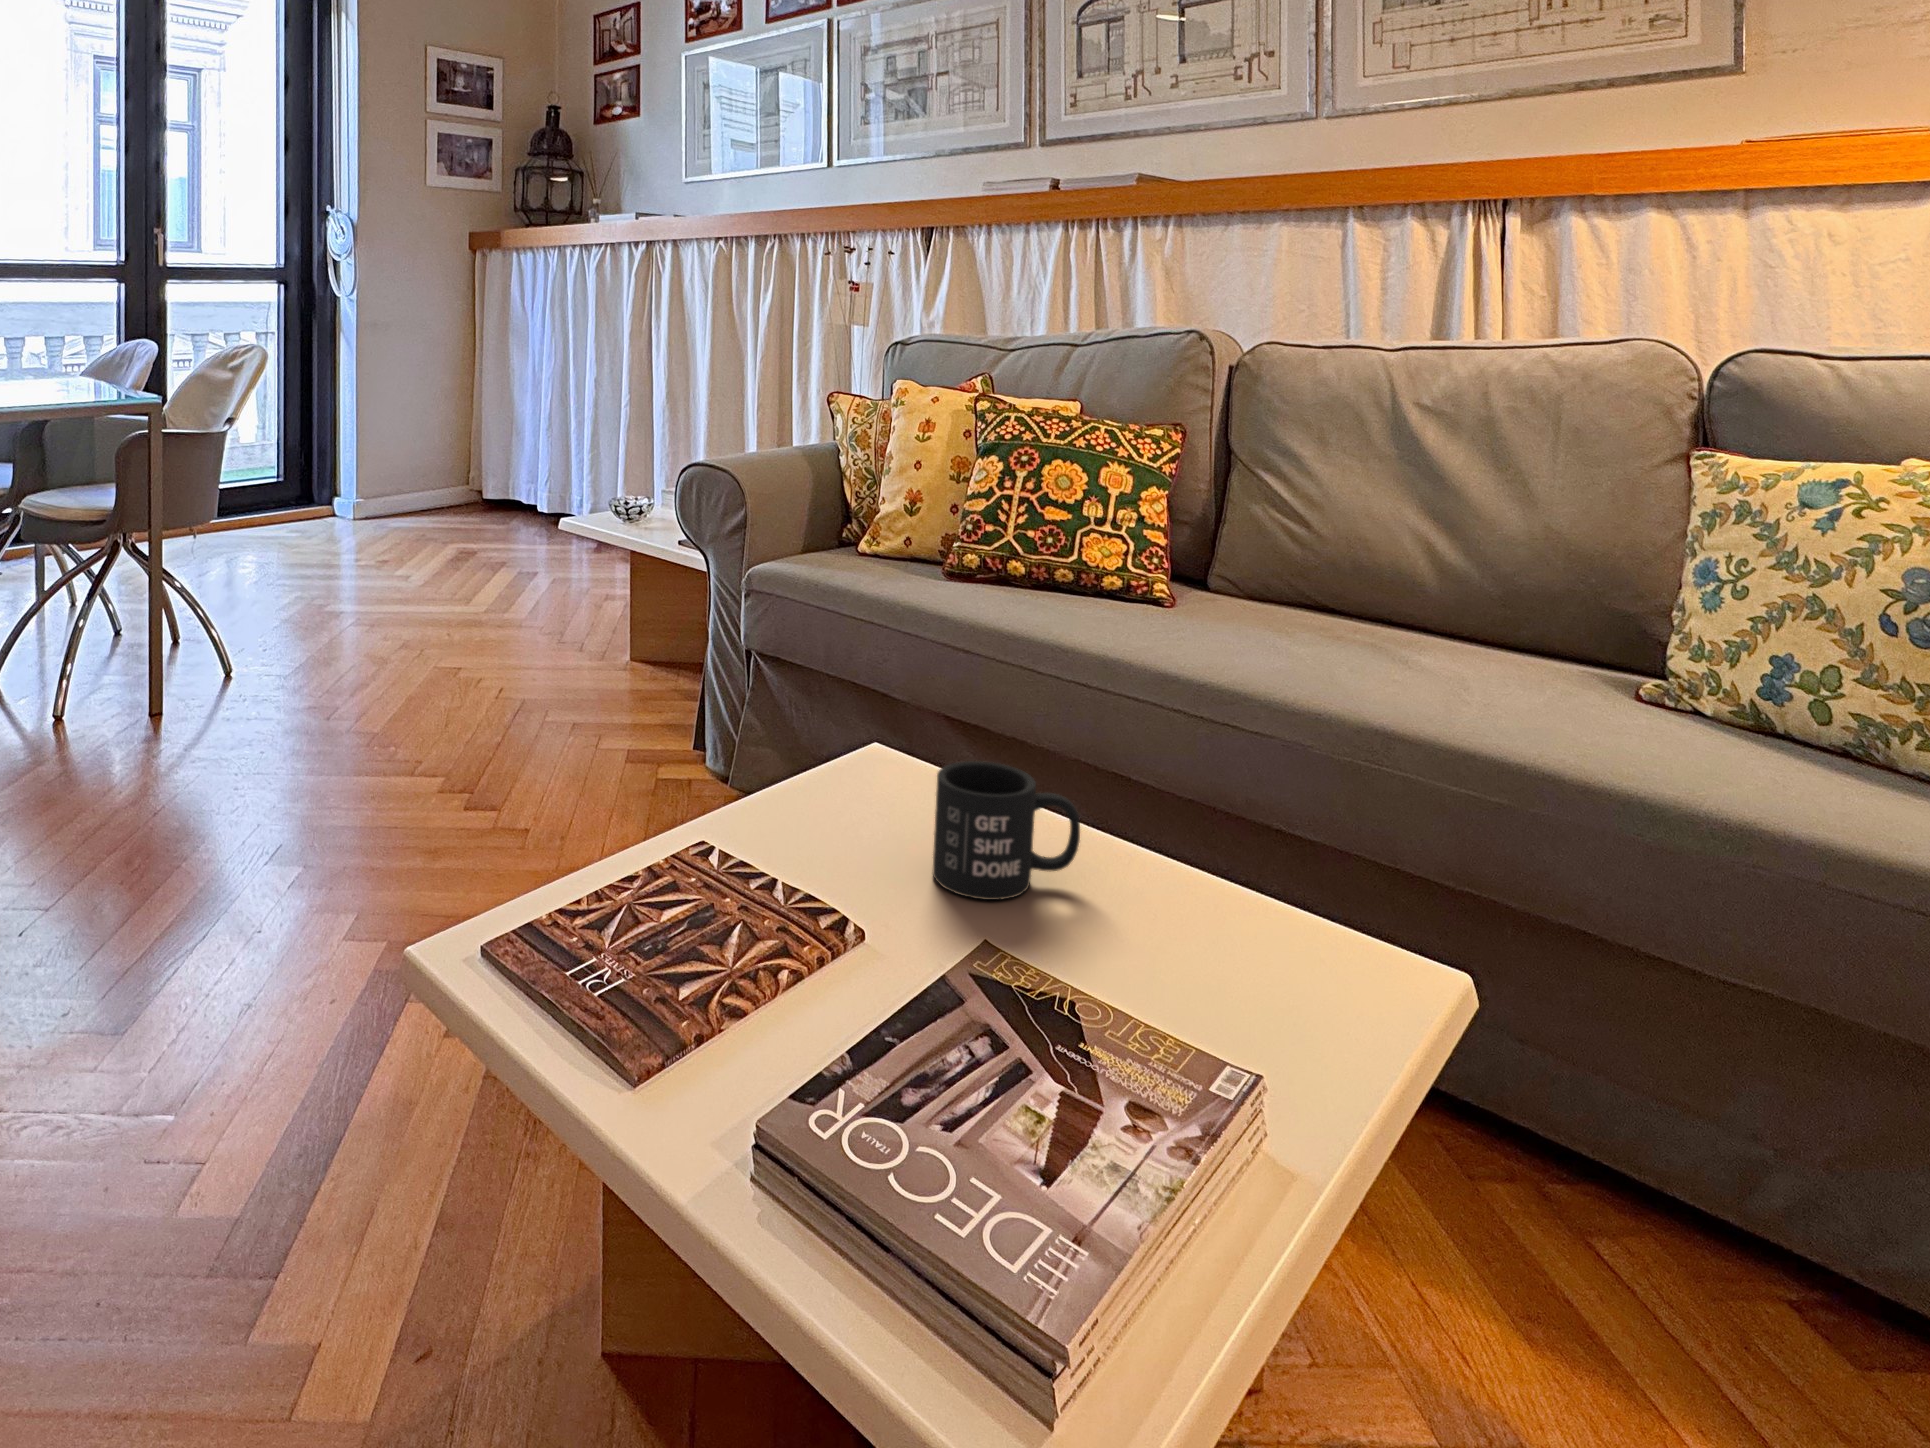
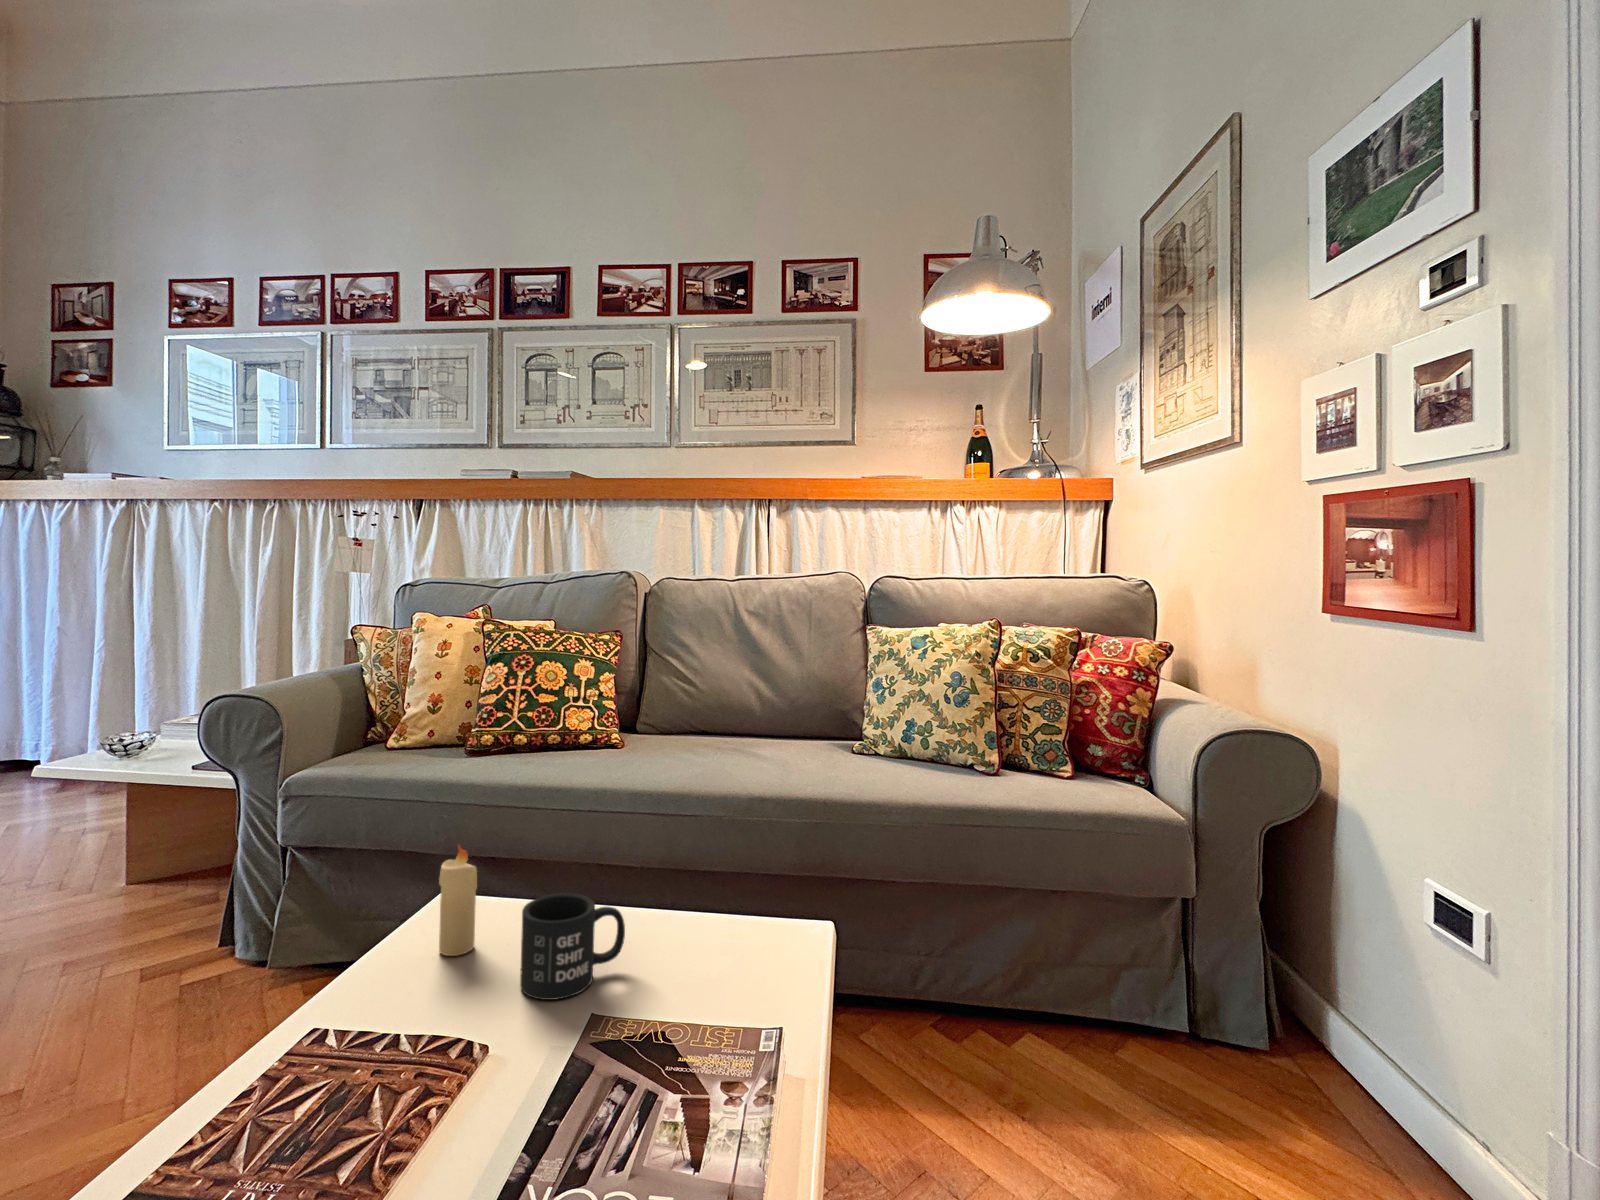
candle: none [851,675,898,817] -> present [439,845,477,956]

